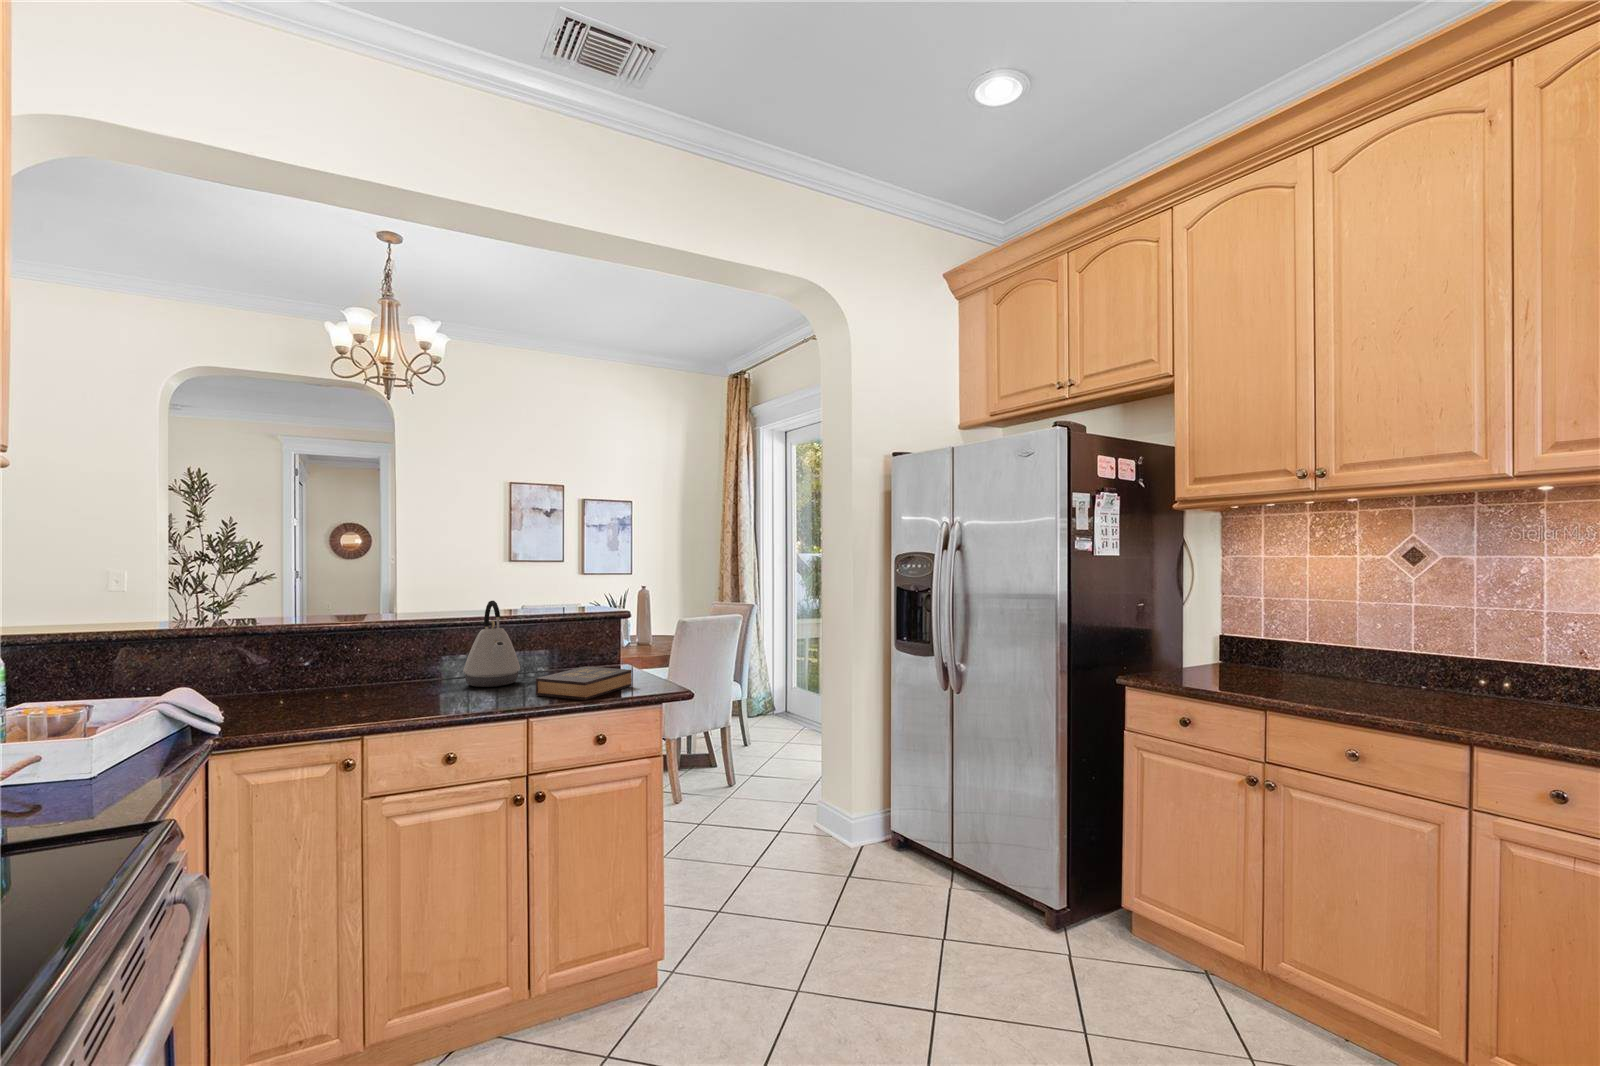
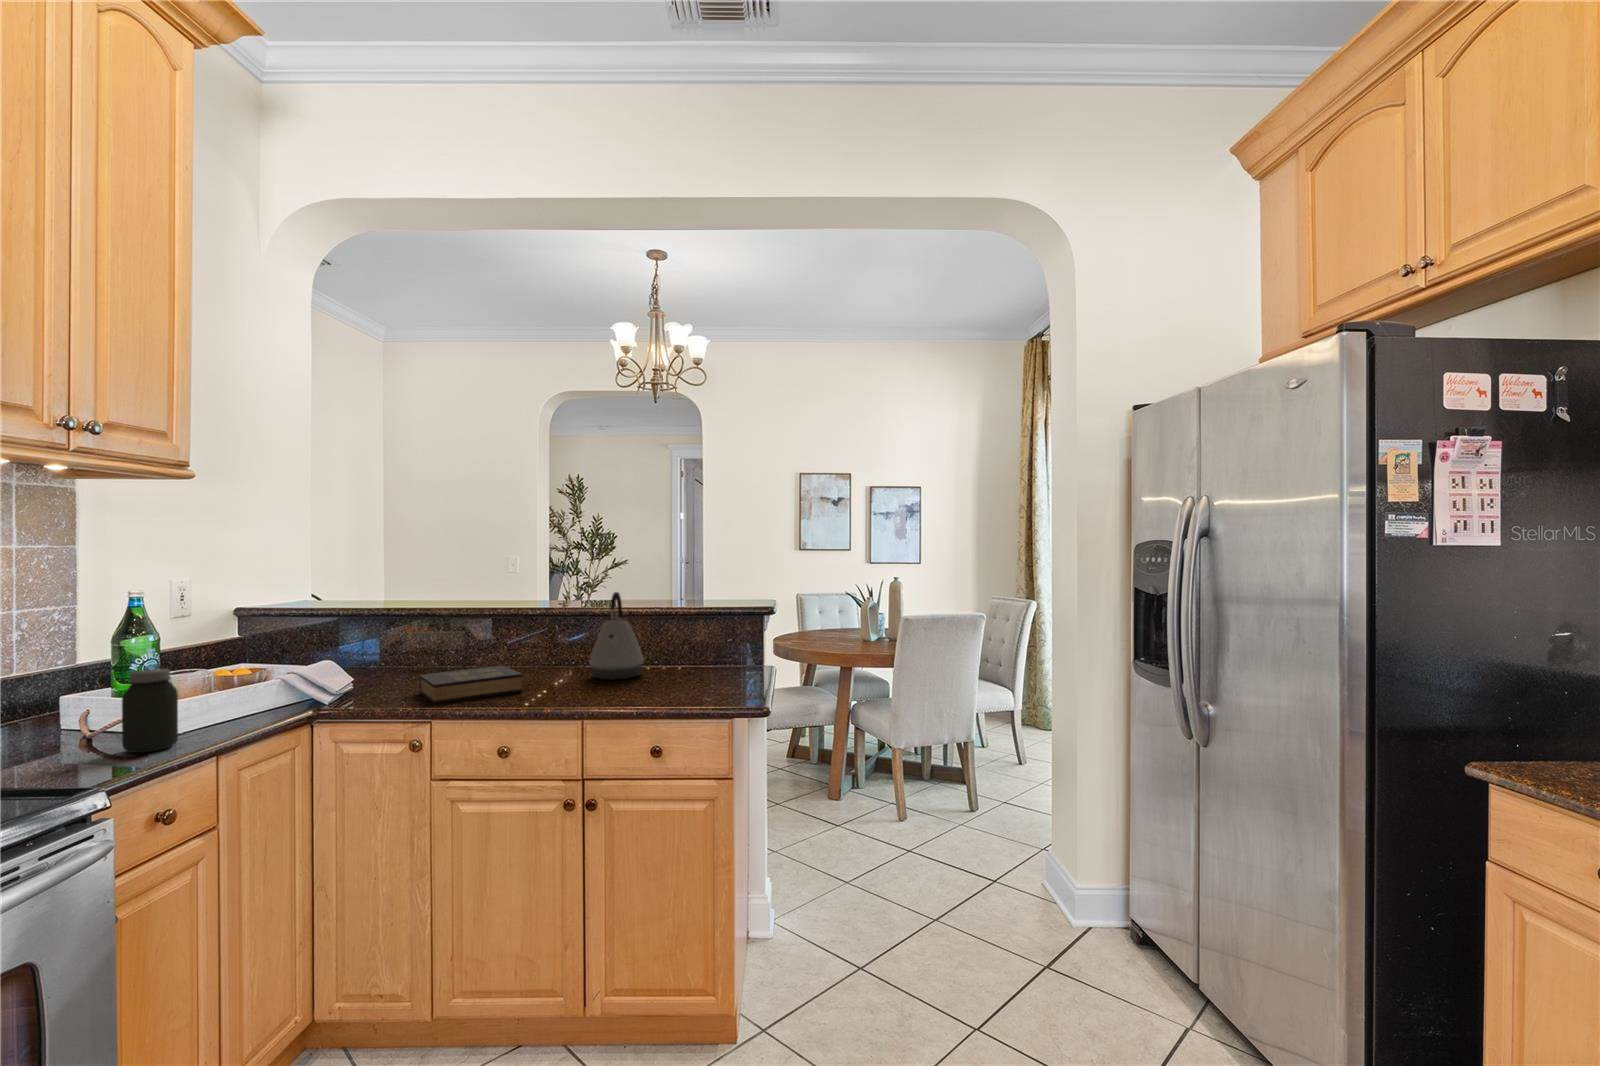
hardback book: present [536,666,631,700] -> present [419,665,522,704]
jar: none [61,697,130,797] -> present [122,669,178,753]

